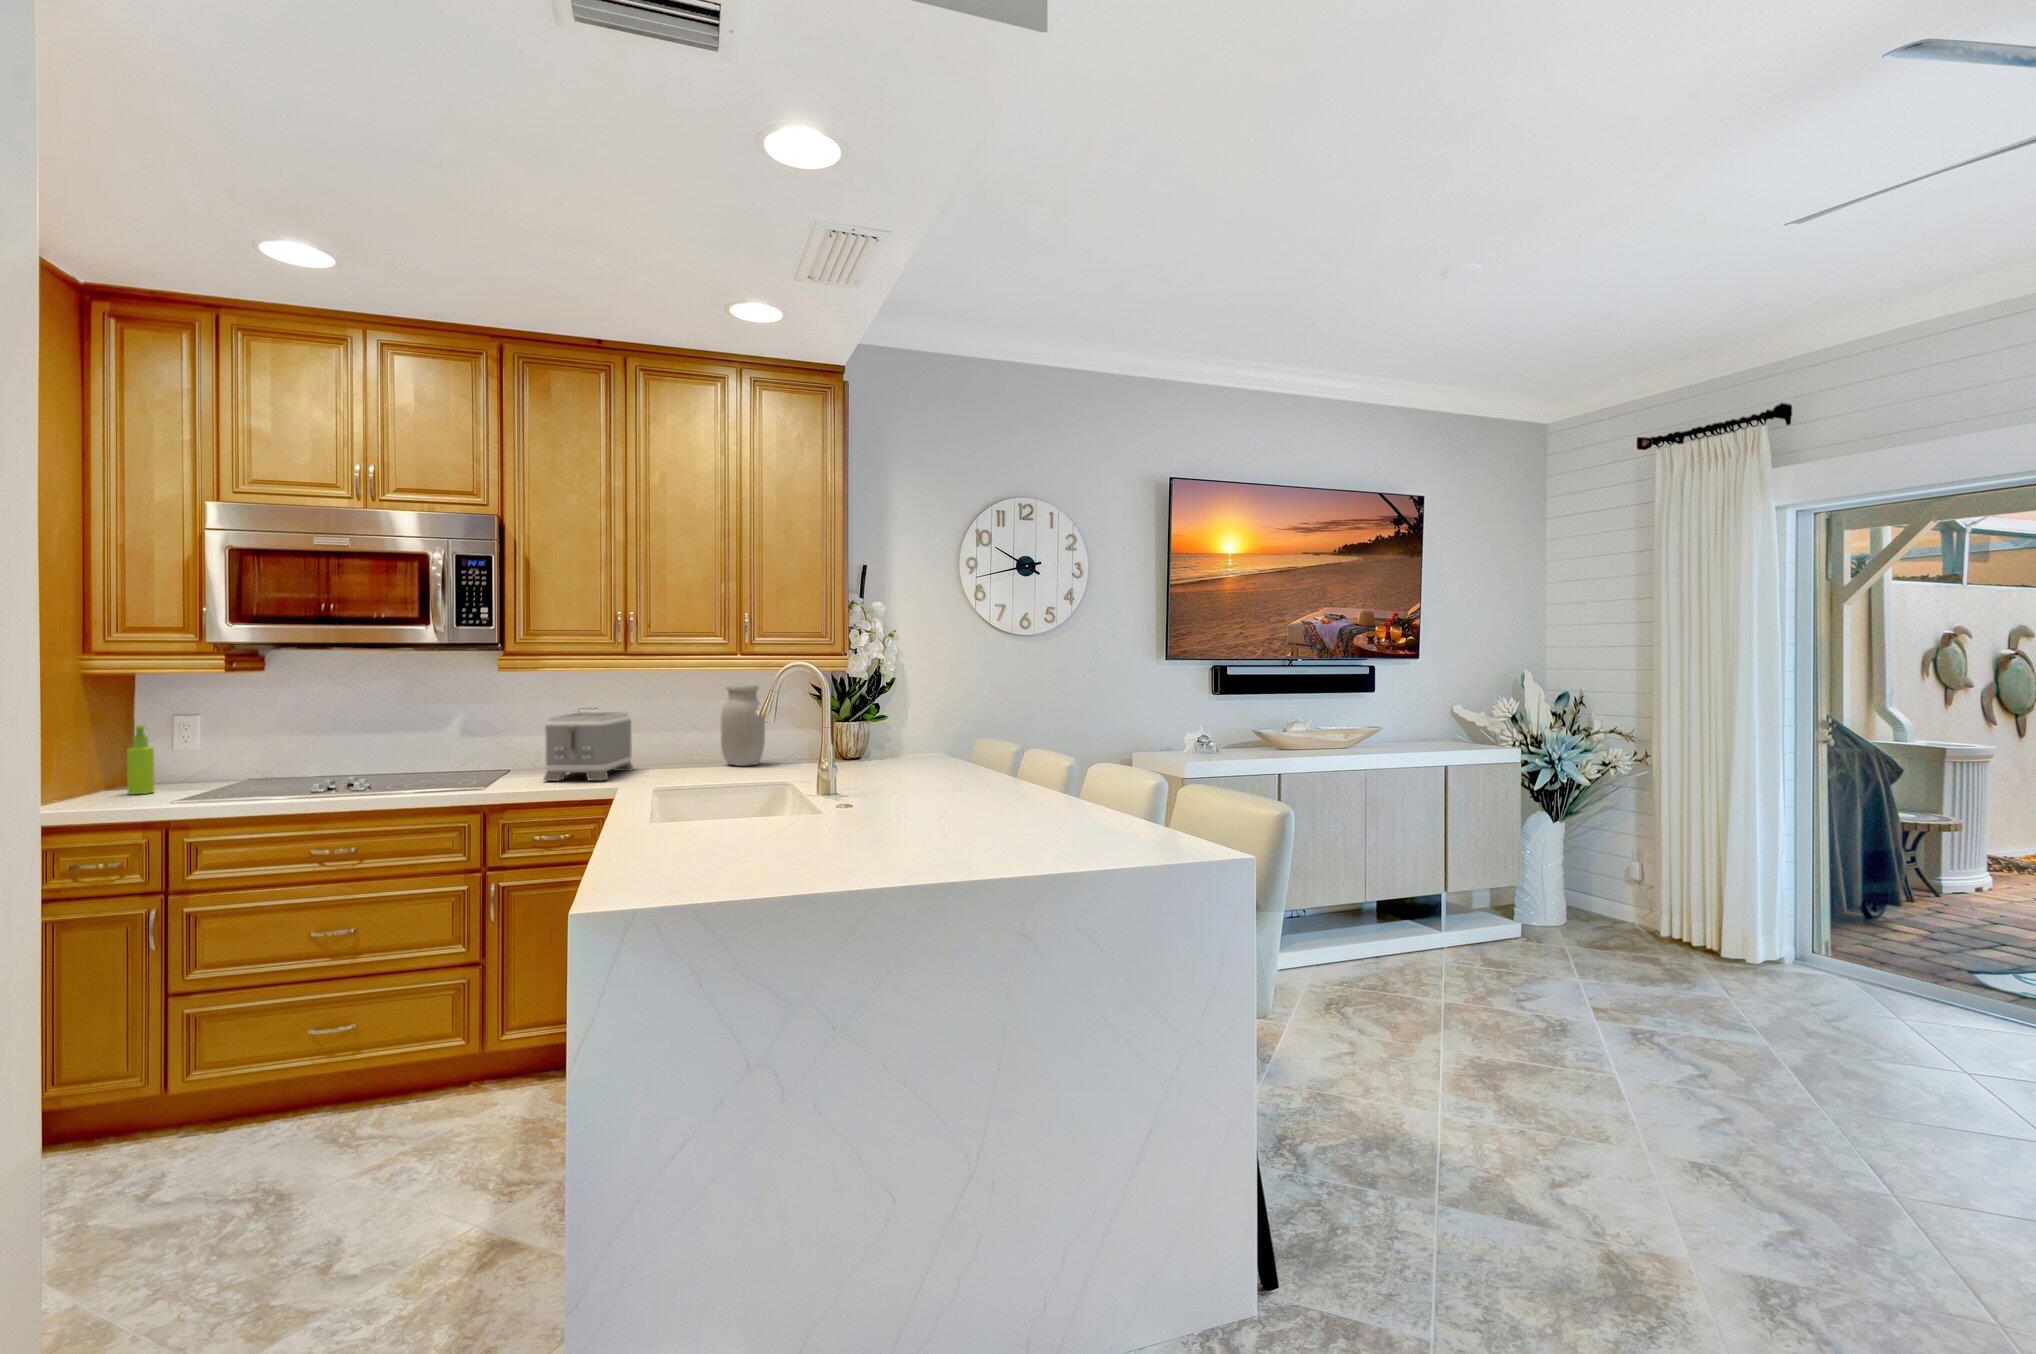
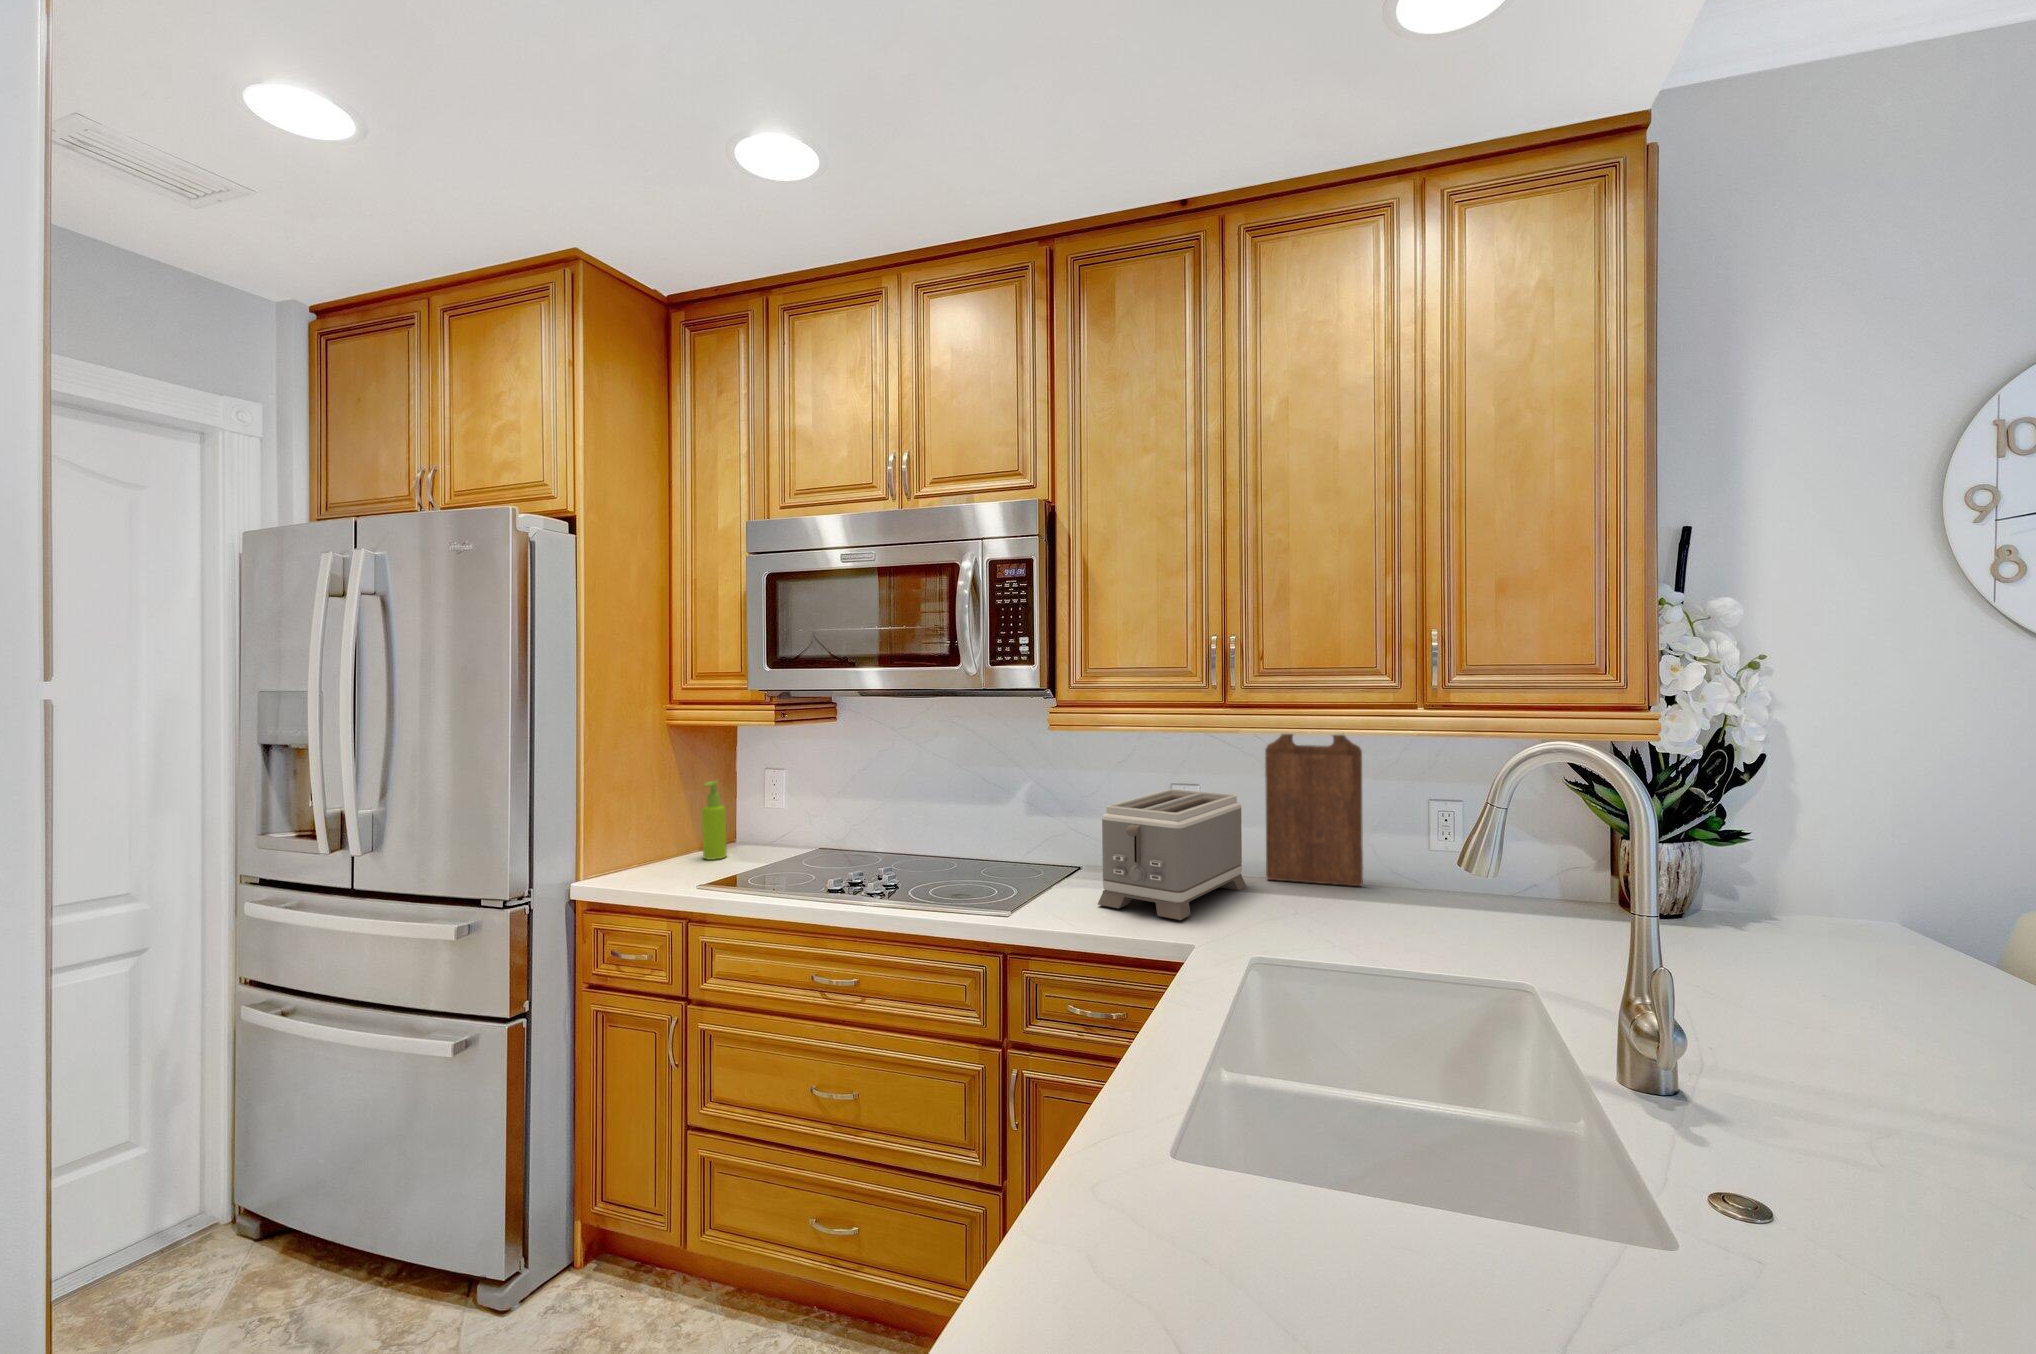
cutting board: none [645,668,704,766] -> present [1265,734,1363,886]
jar: present [721,683,765,766] -> none [1390,754,1472,907]

